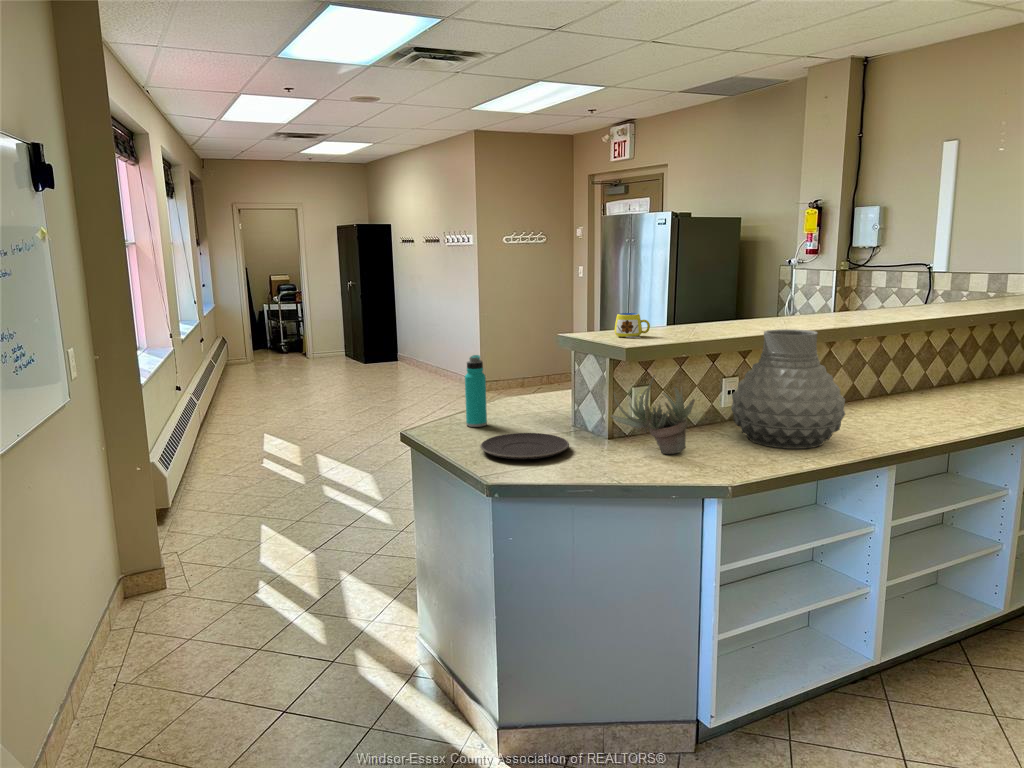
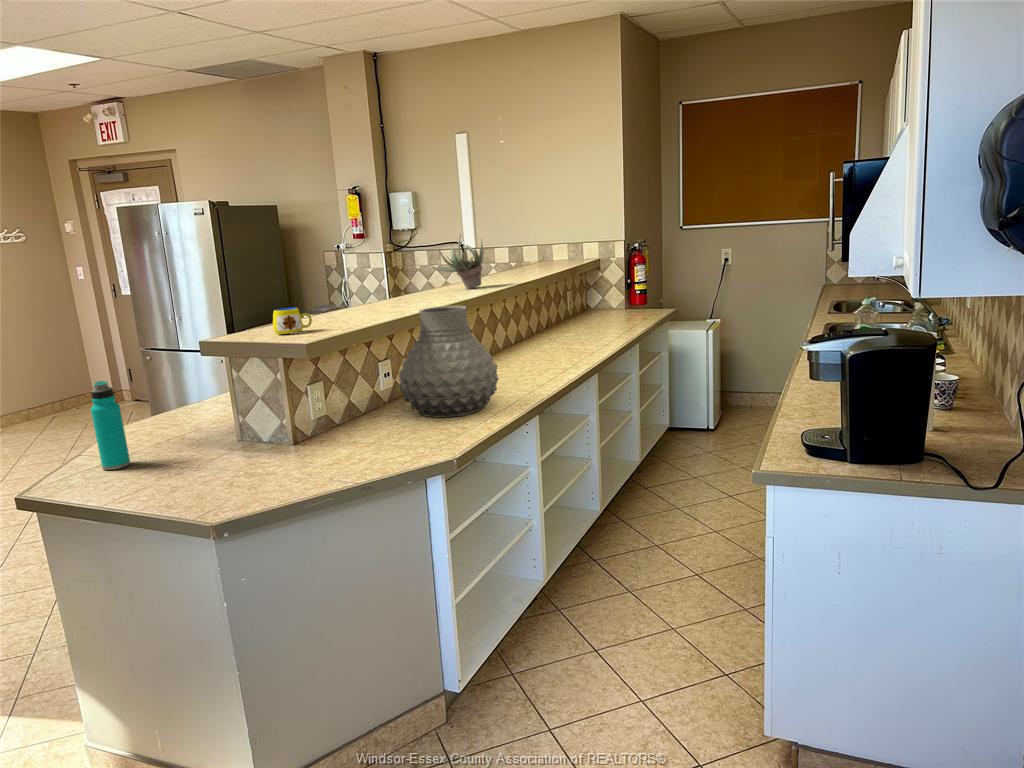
succulent plant: present [610,375,695,454] -> present [432,235,484,289]
plate: present [480,433,569,459] -> none [156,454,266,492]

